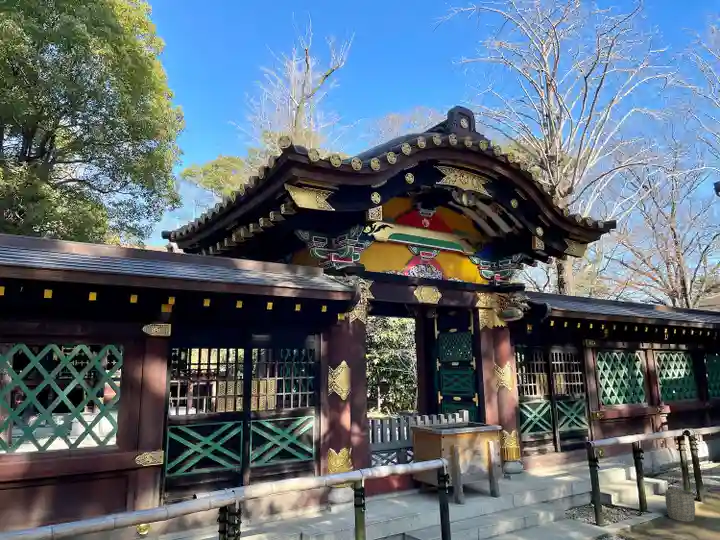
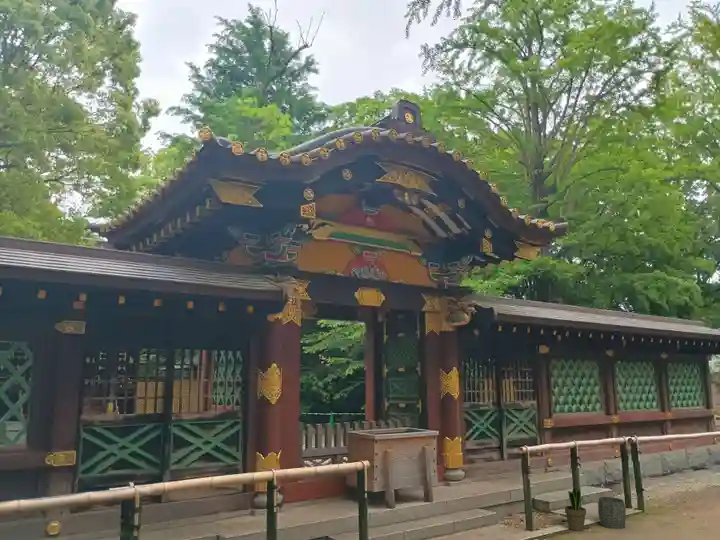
potted plant: none [634,480,659,524] -> present [565,488,587,531]

